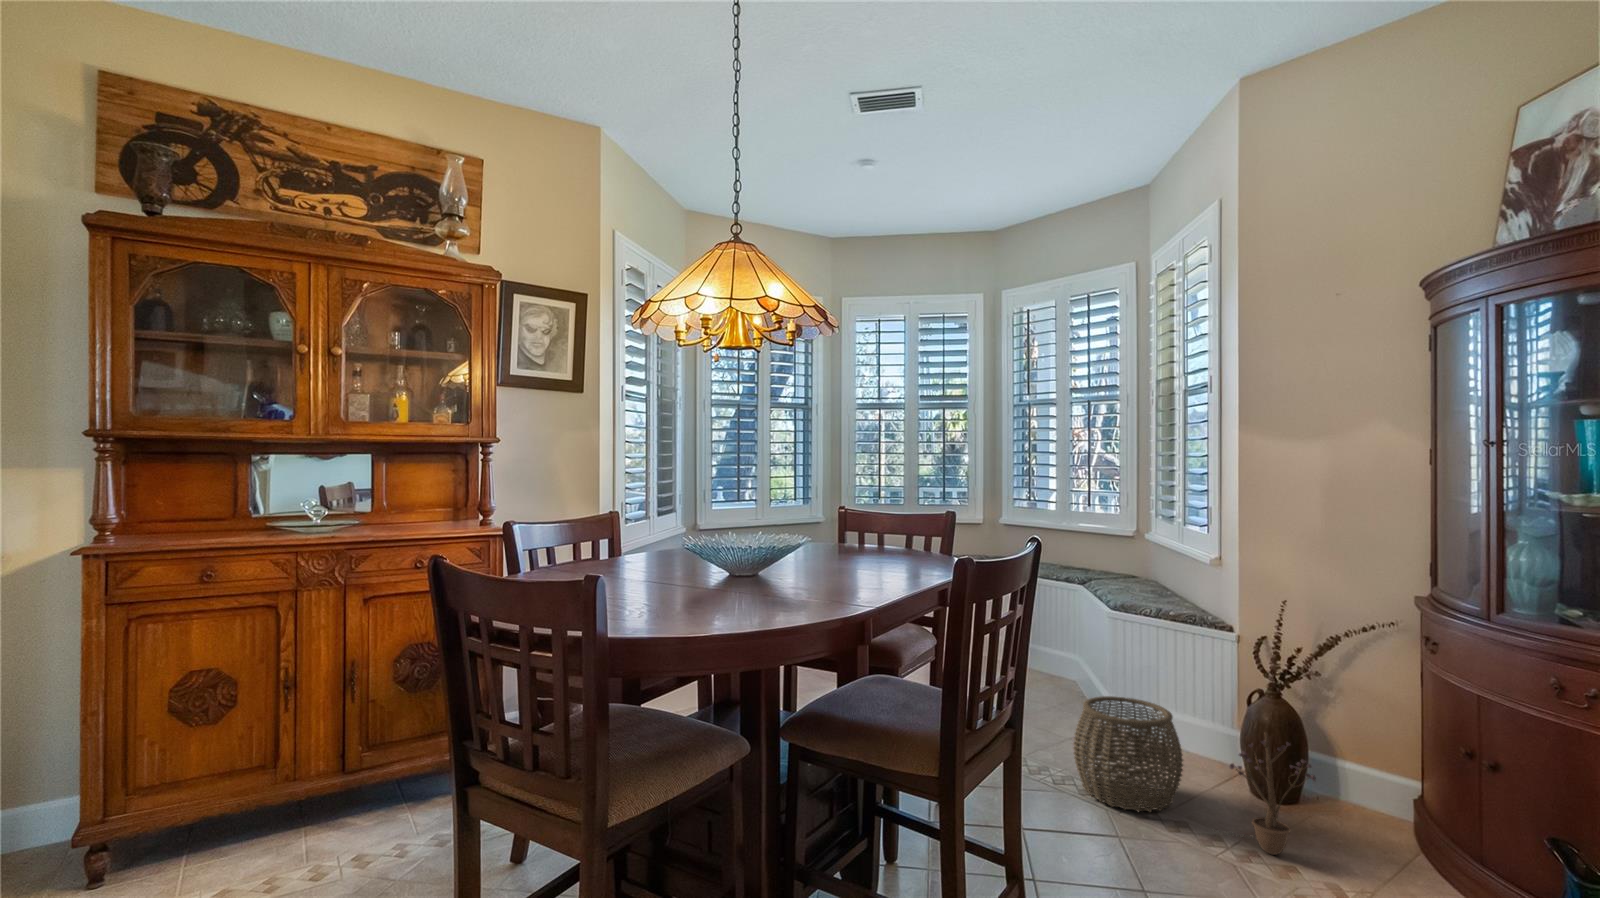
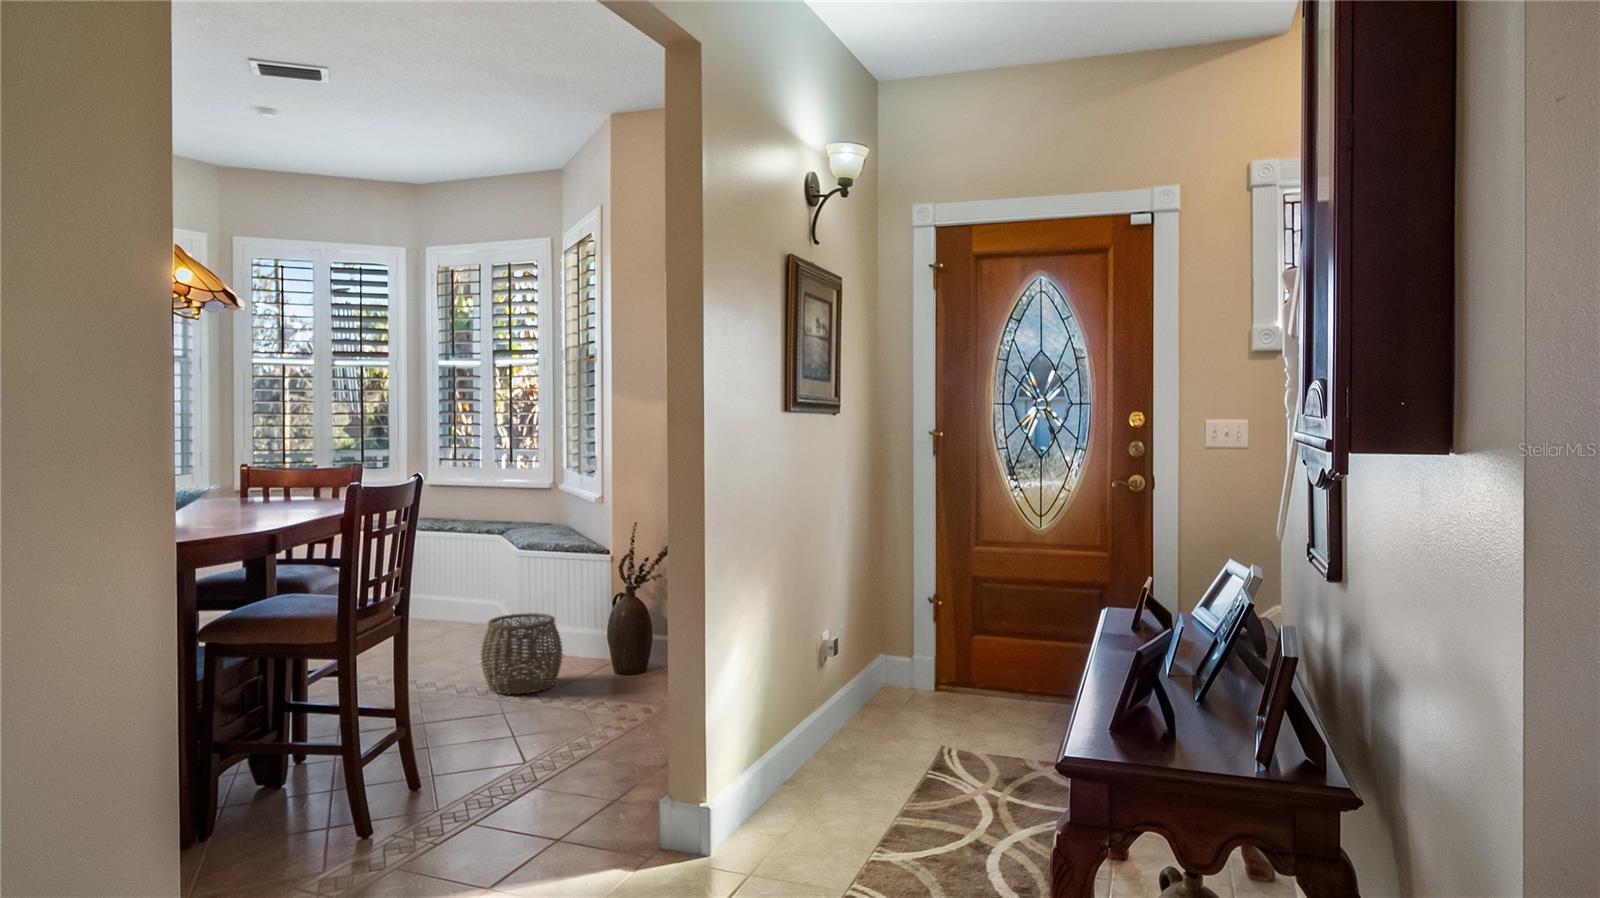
decorative plant: present [1217,733,1316,855] -> none [577,614,639,697]

